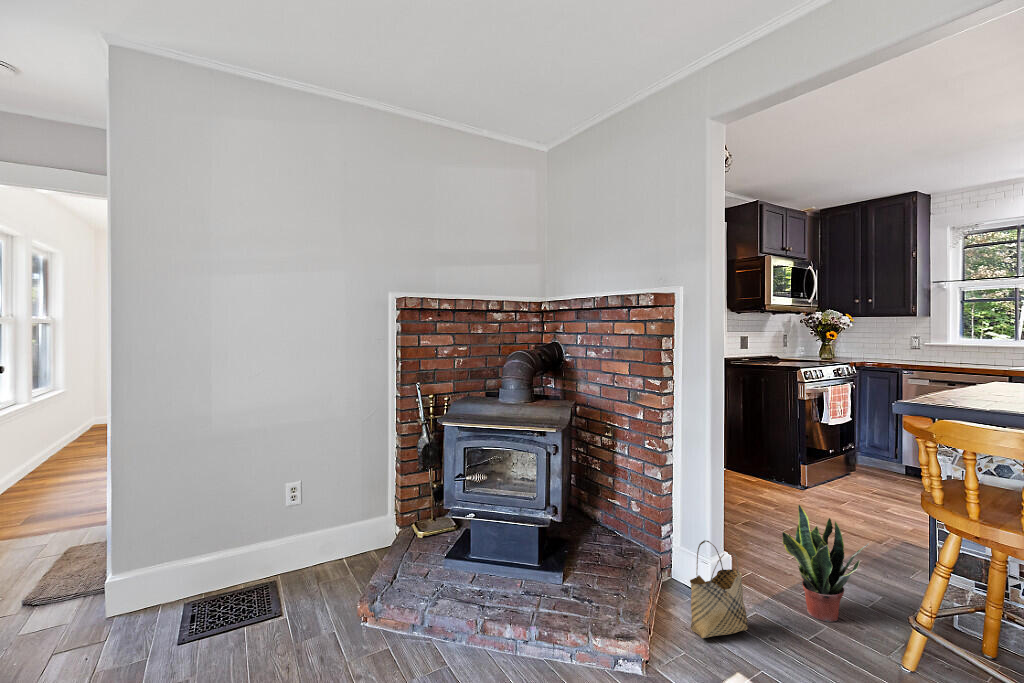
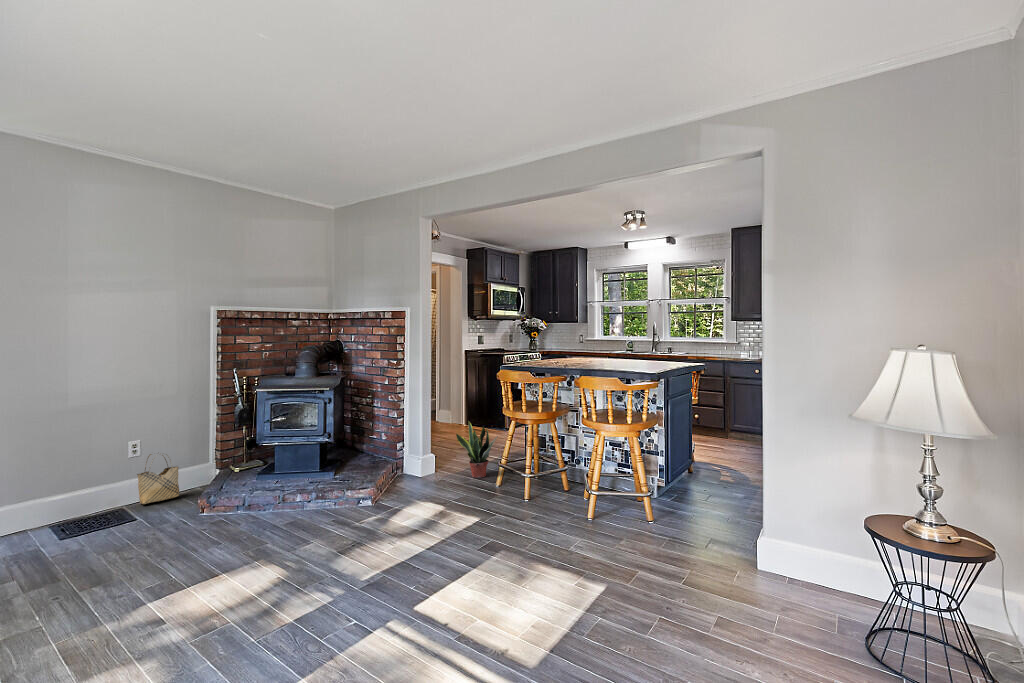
woven basket: present [690,540,747,638] -> present [137,454,179,504]

